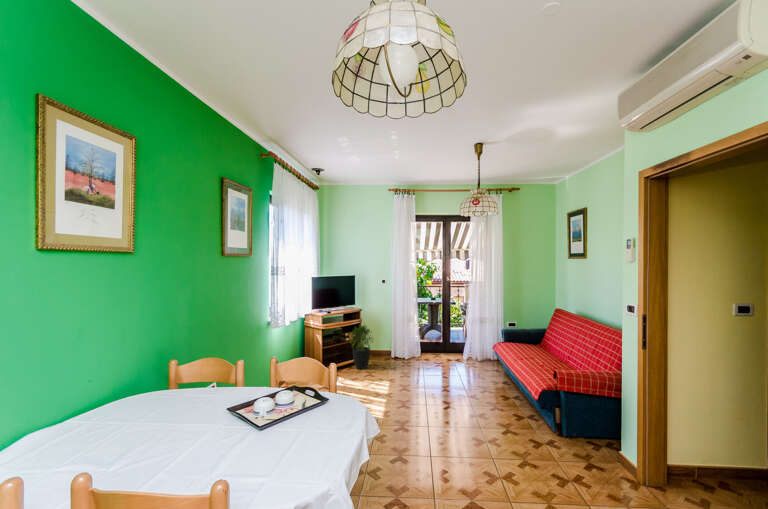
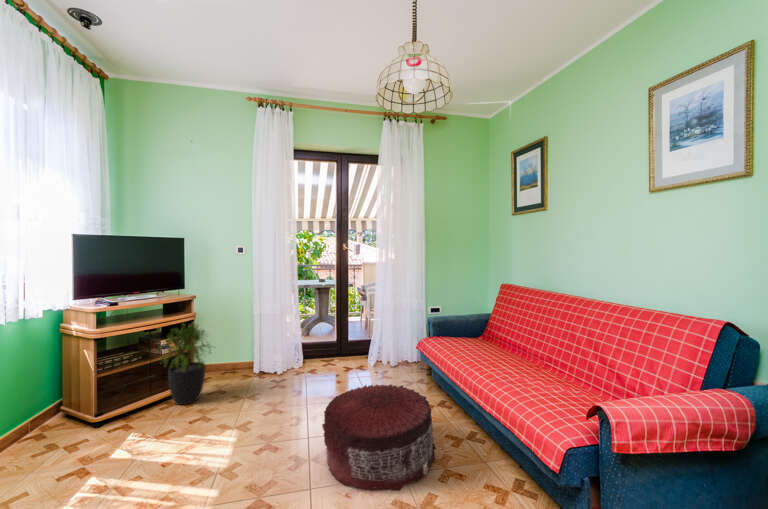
pouf: none [441,365,501,411] -> present [322,385,436,491]

